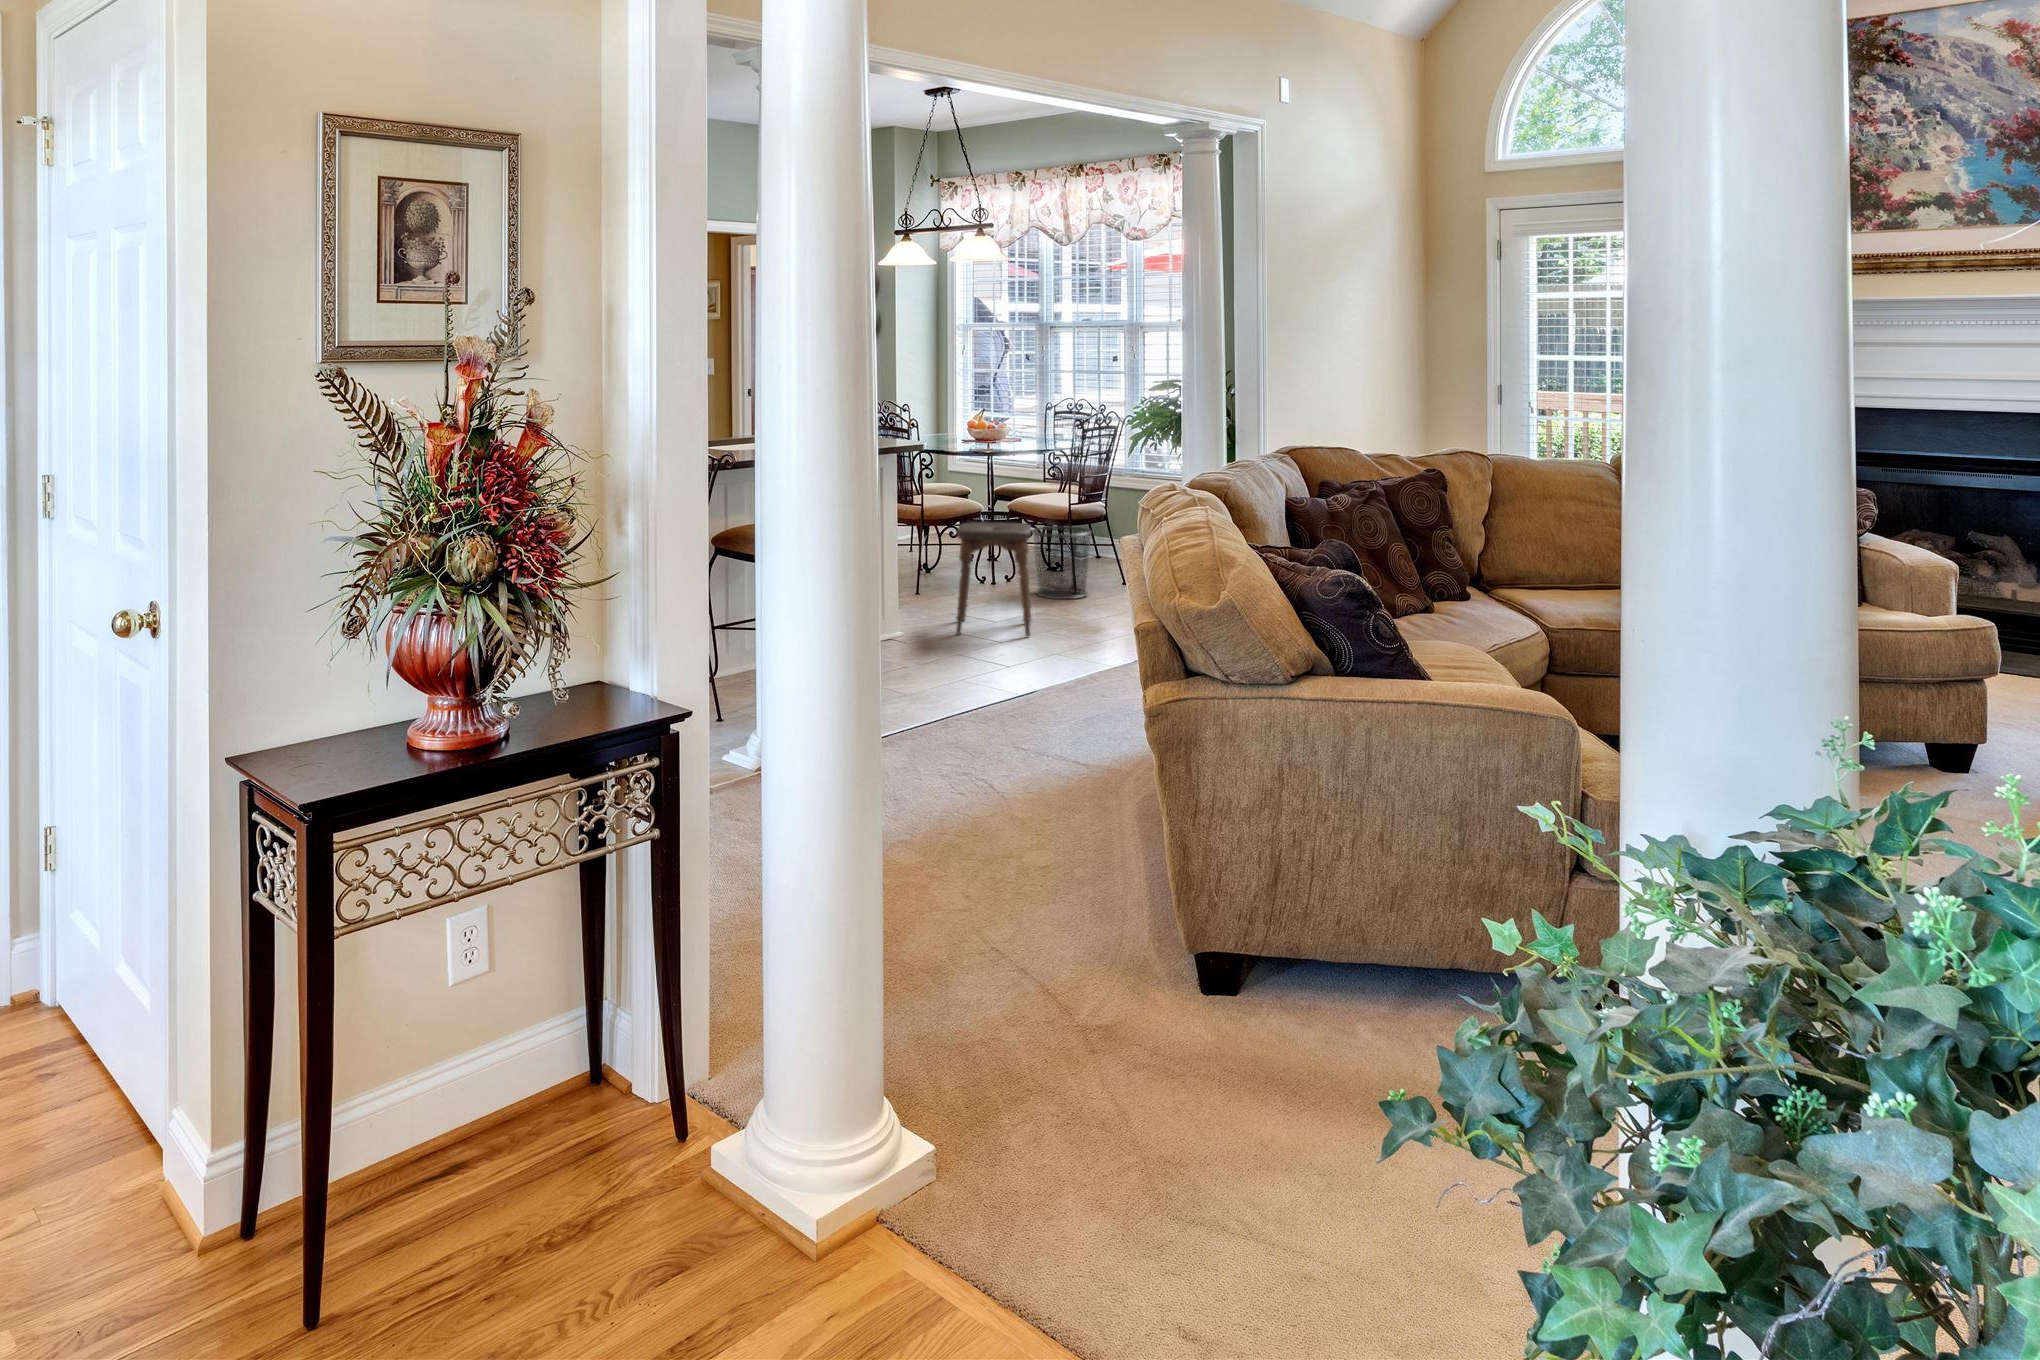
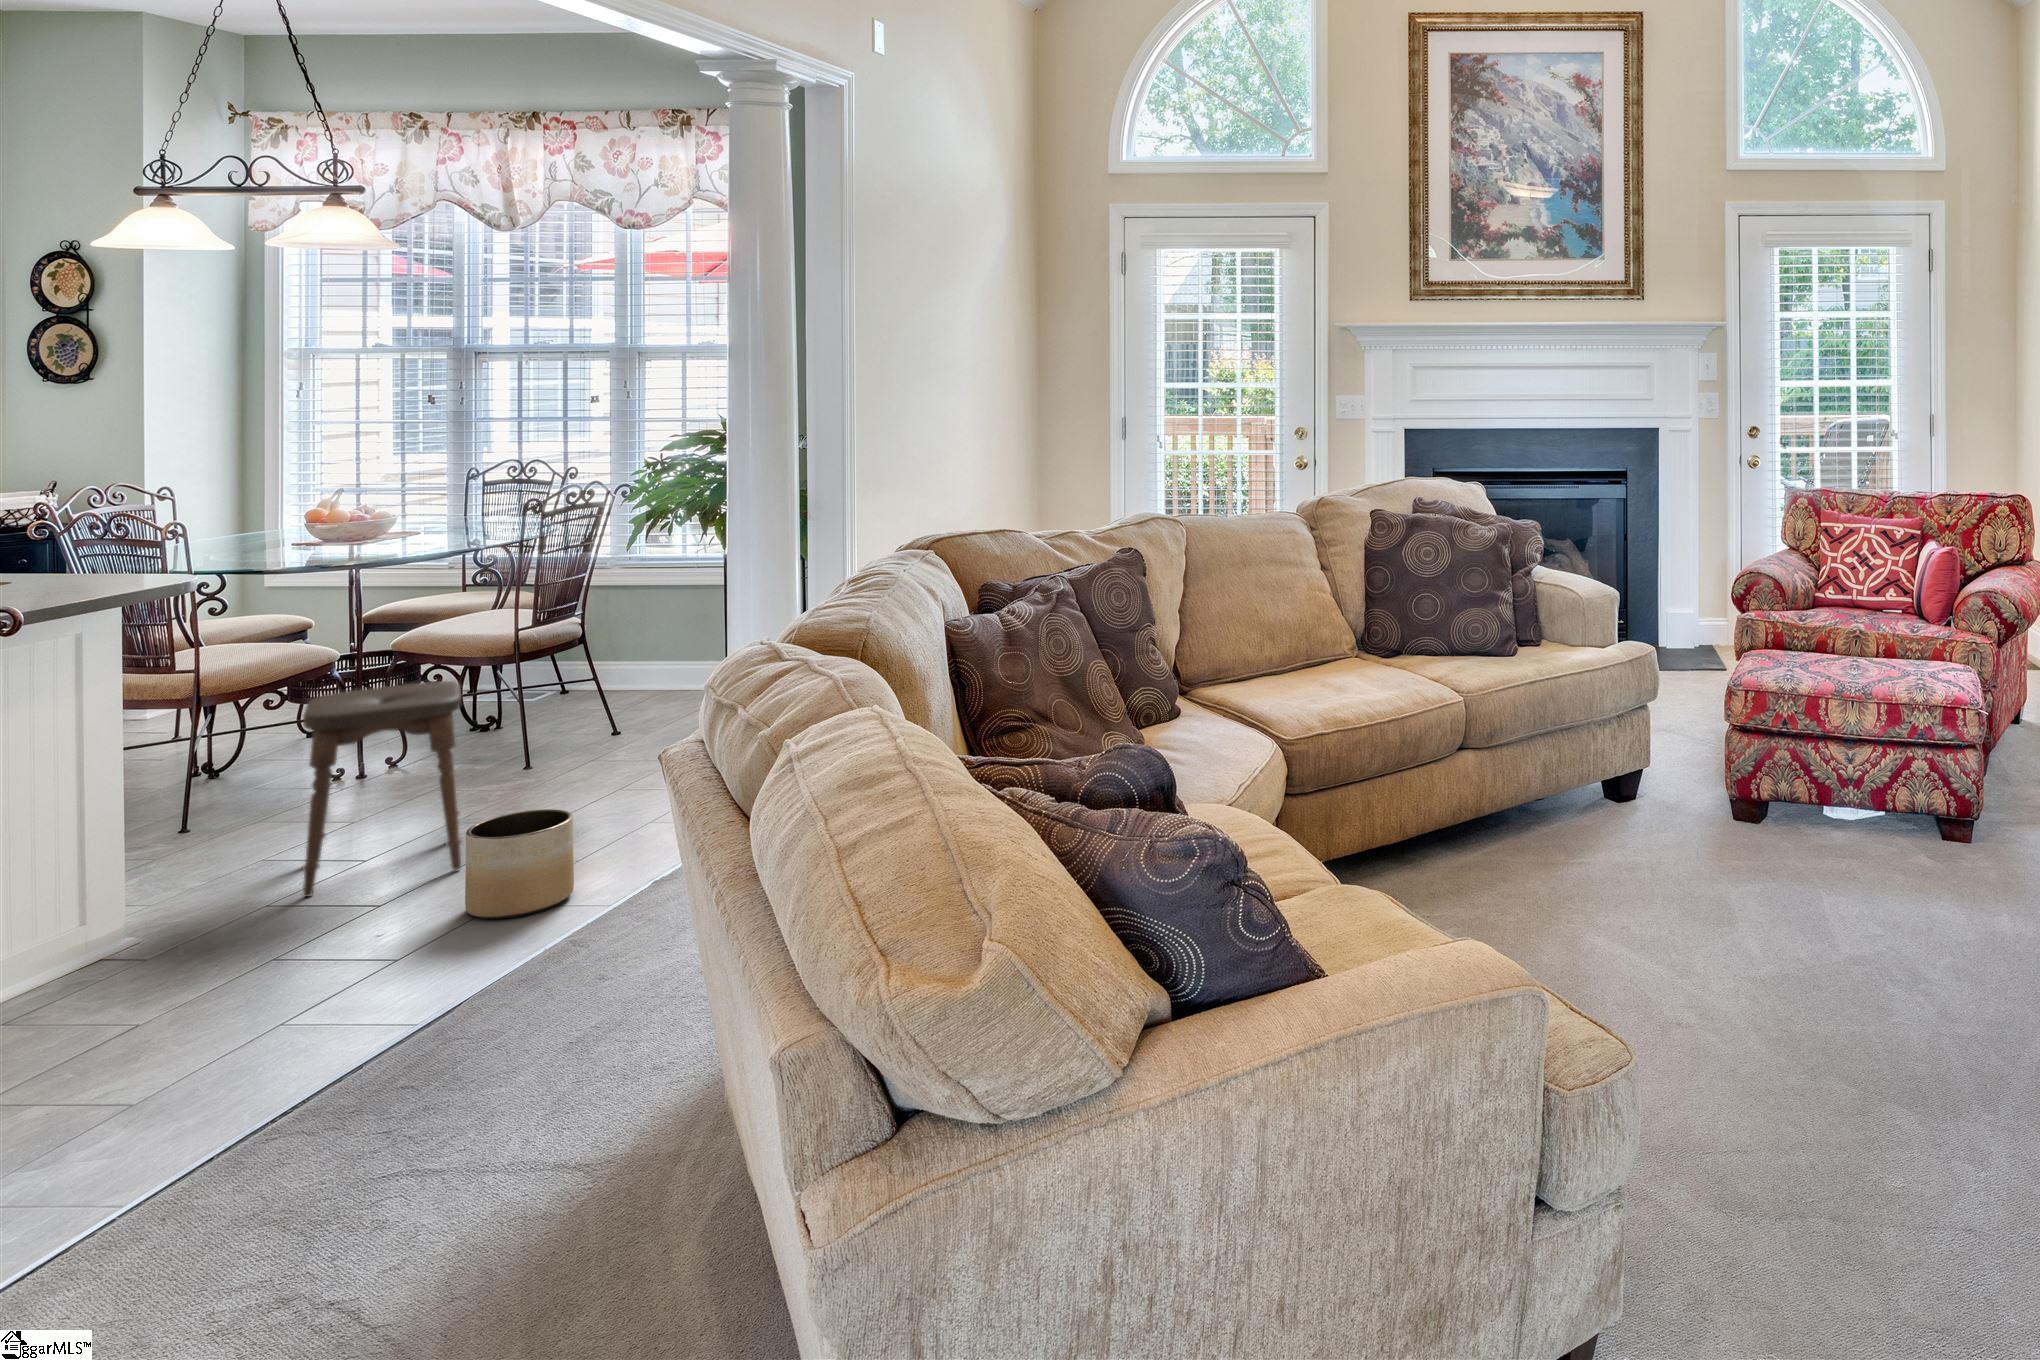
waste bin: present [1032,526,1092,599] -> none [450,661,564,781]
planter: none [1029,603,1083,663] -> present [465,809,574,919]

